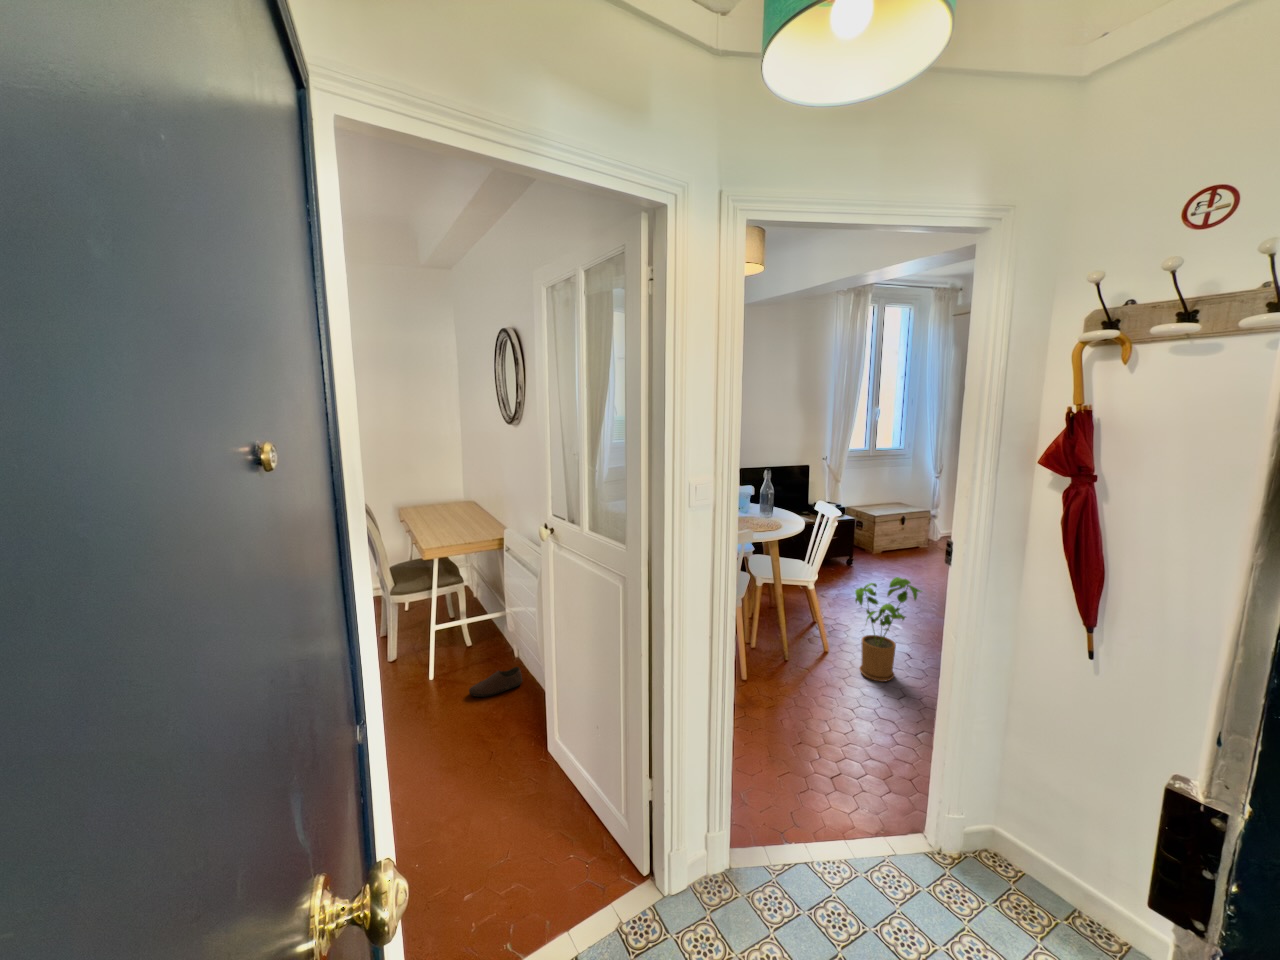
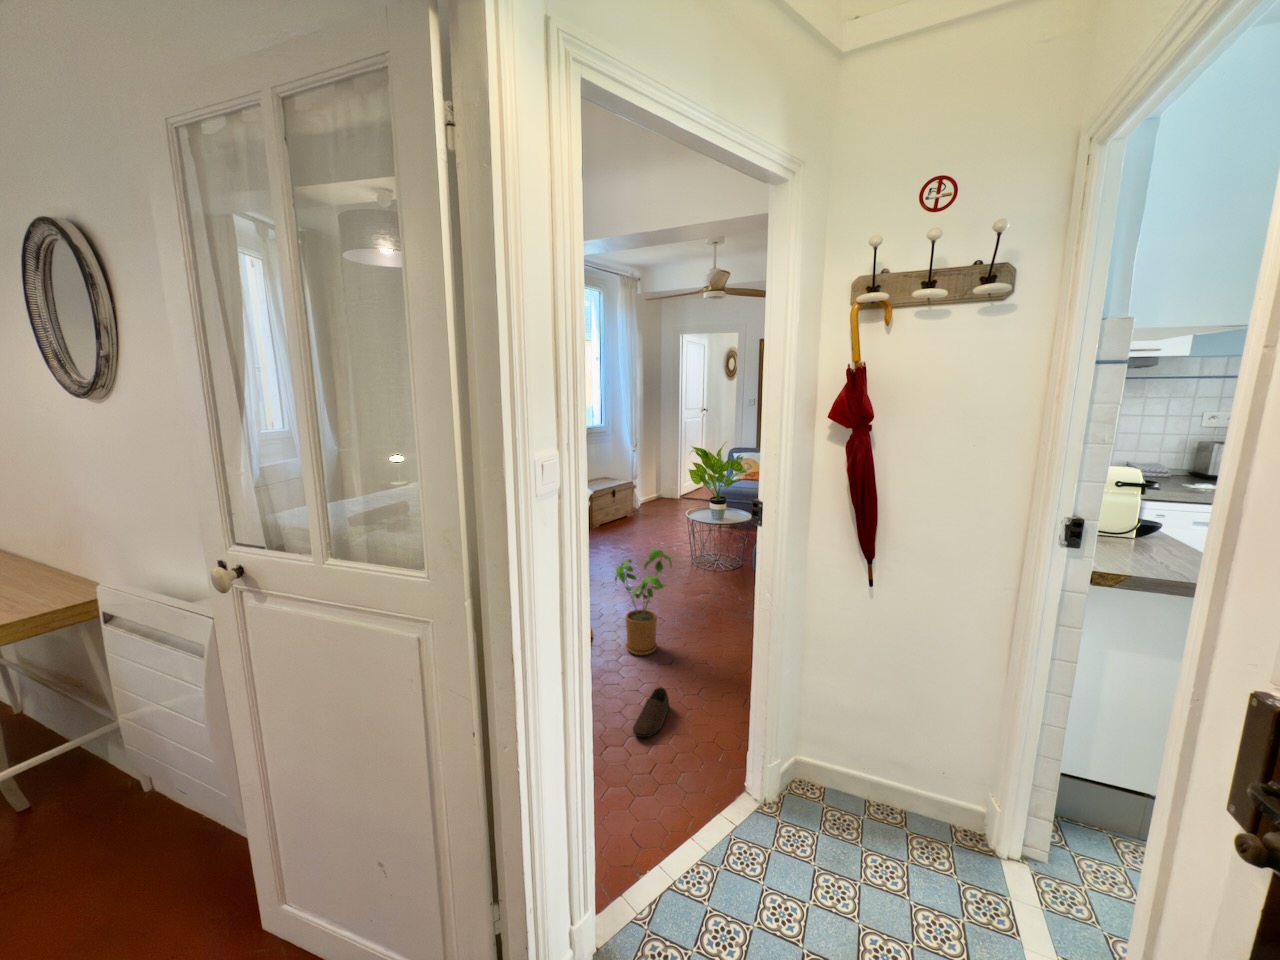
shoe: present [469,667,522,697] -> present [633,687,669,738]

